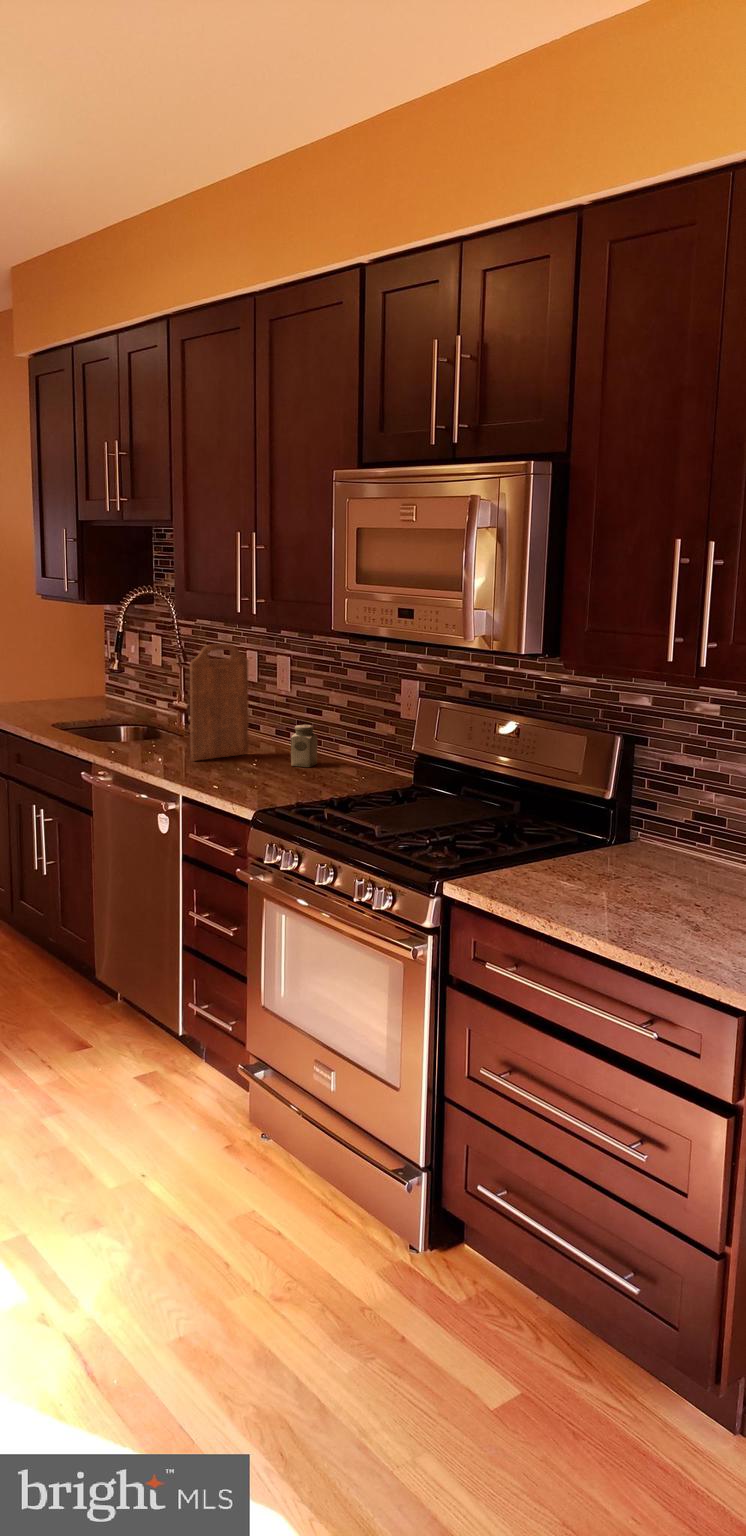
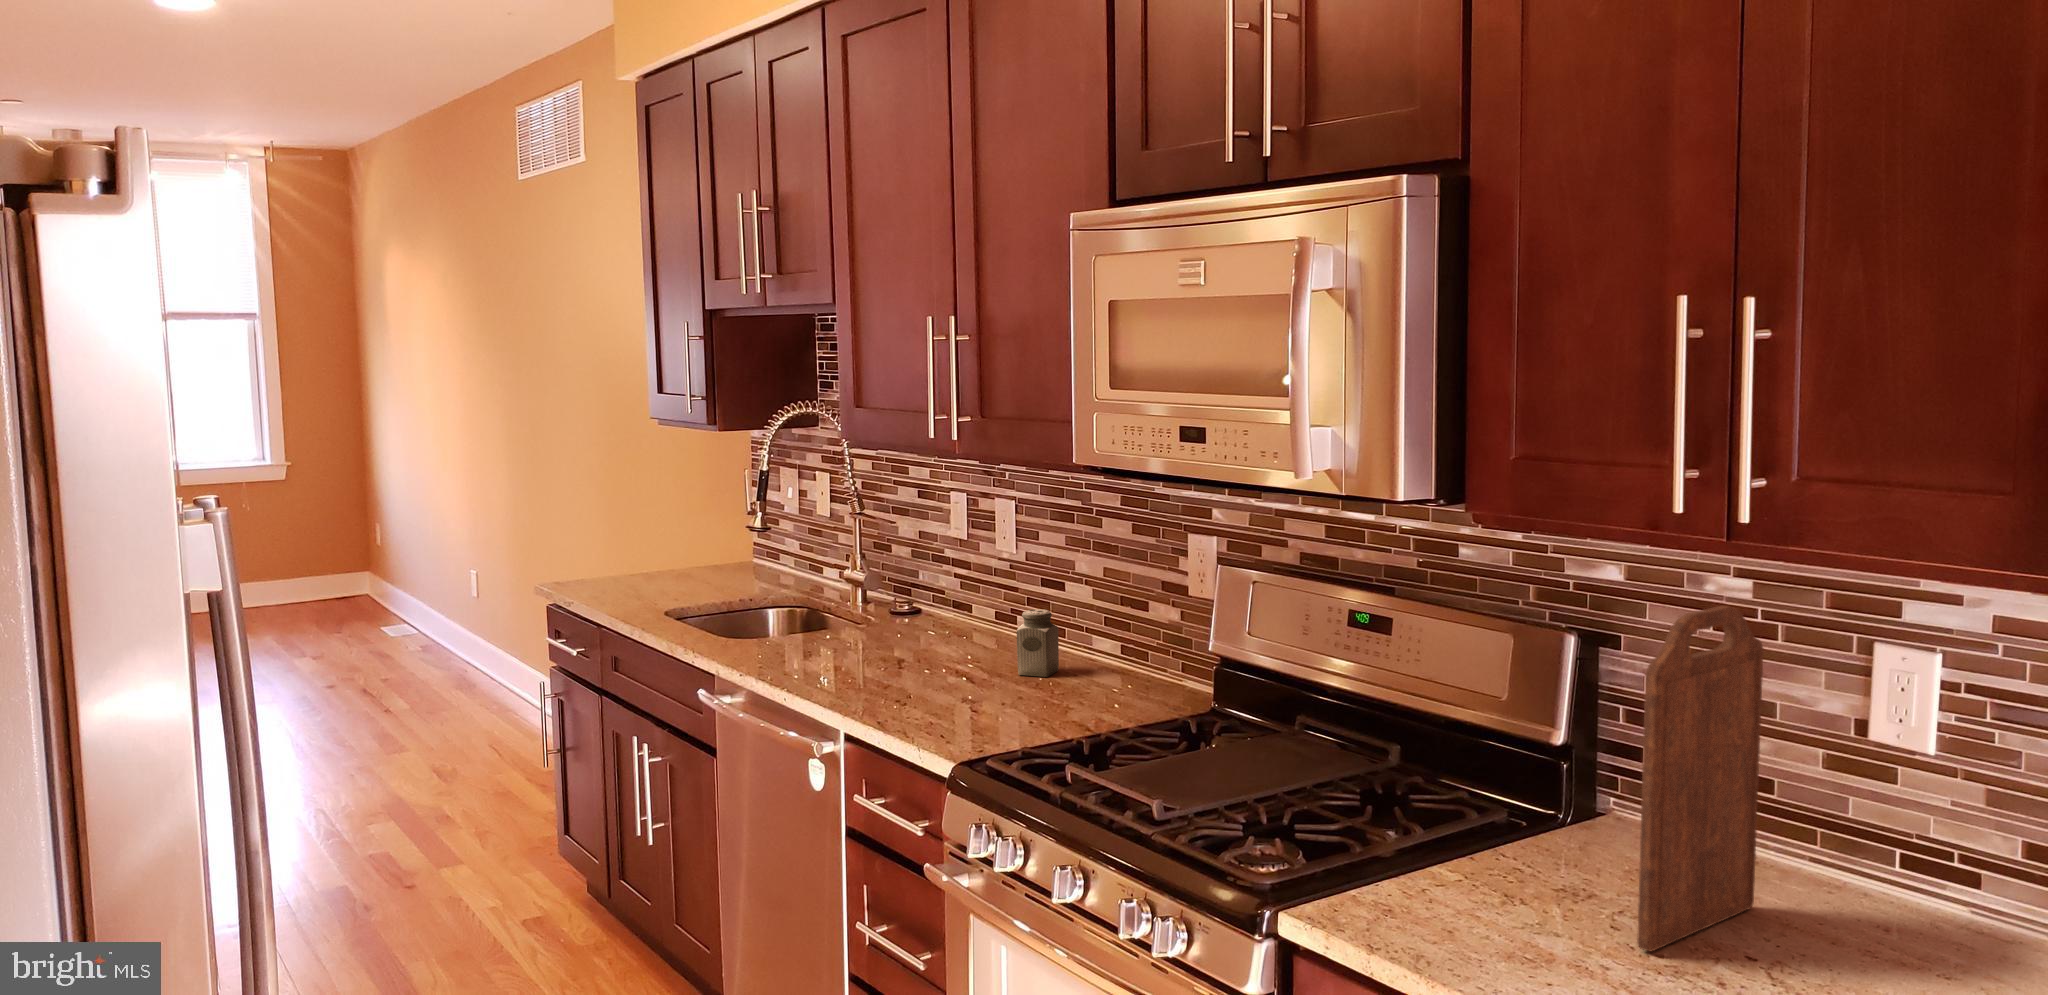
cutting board: present [190,644,248,761] -> present [1637,606,1764,951]

